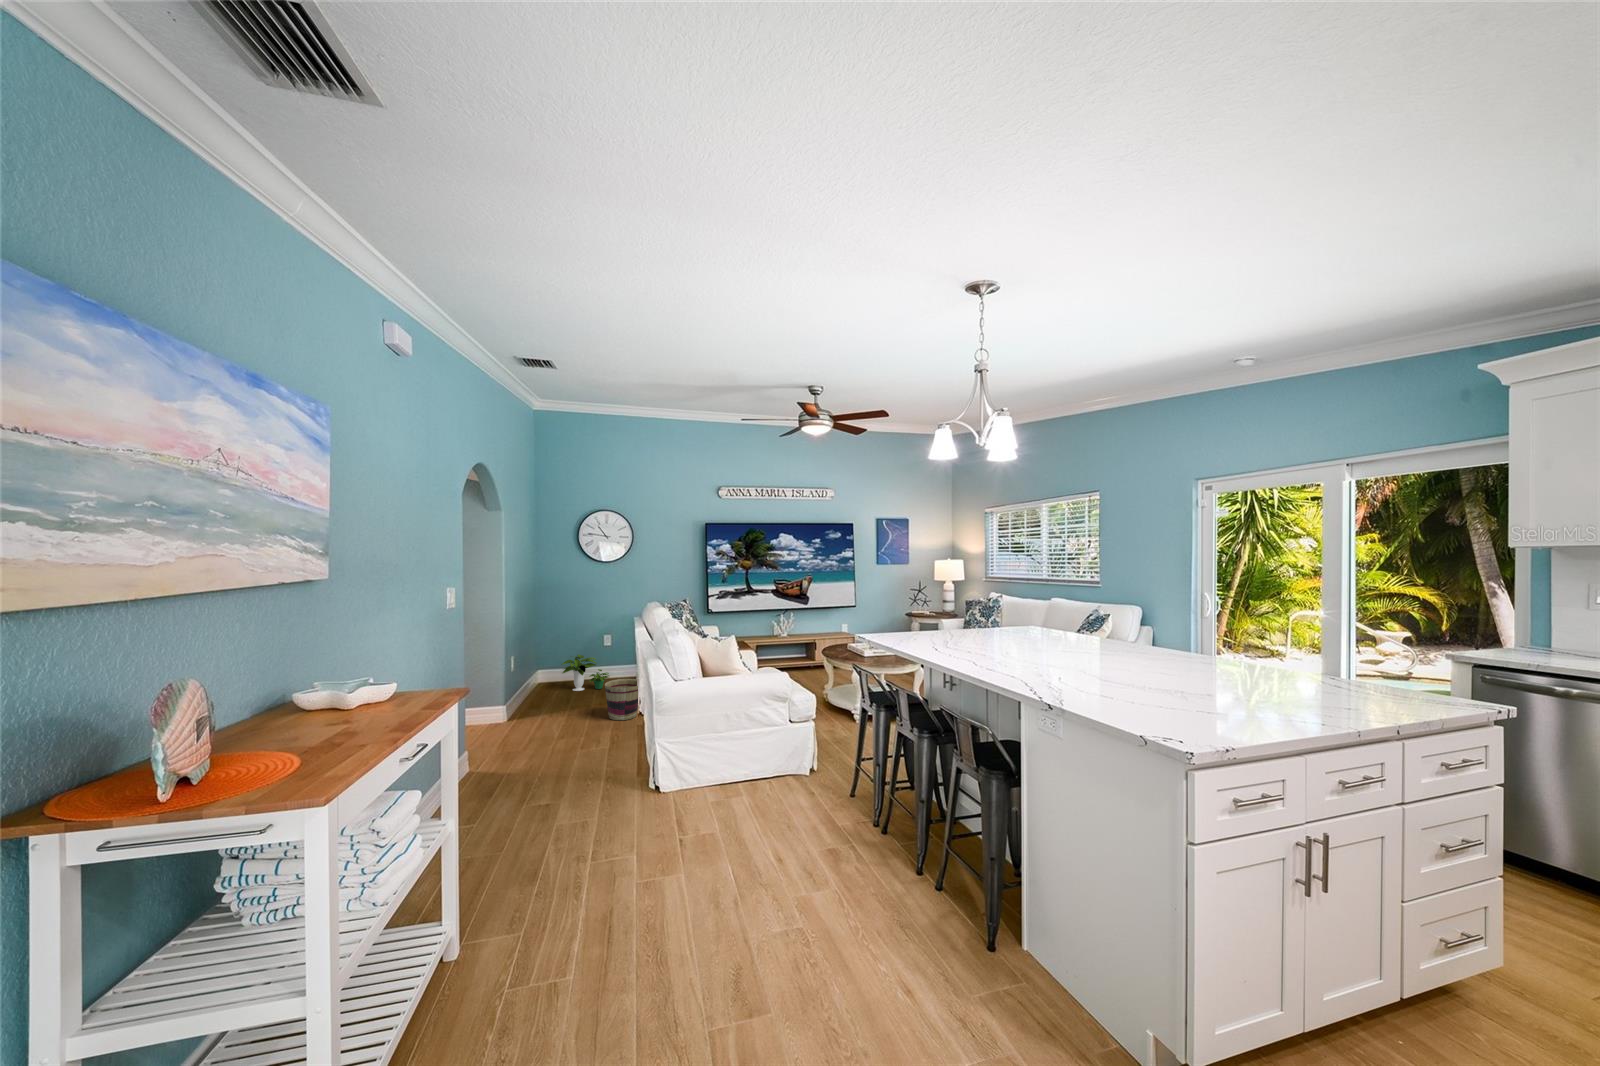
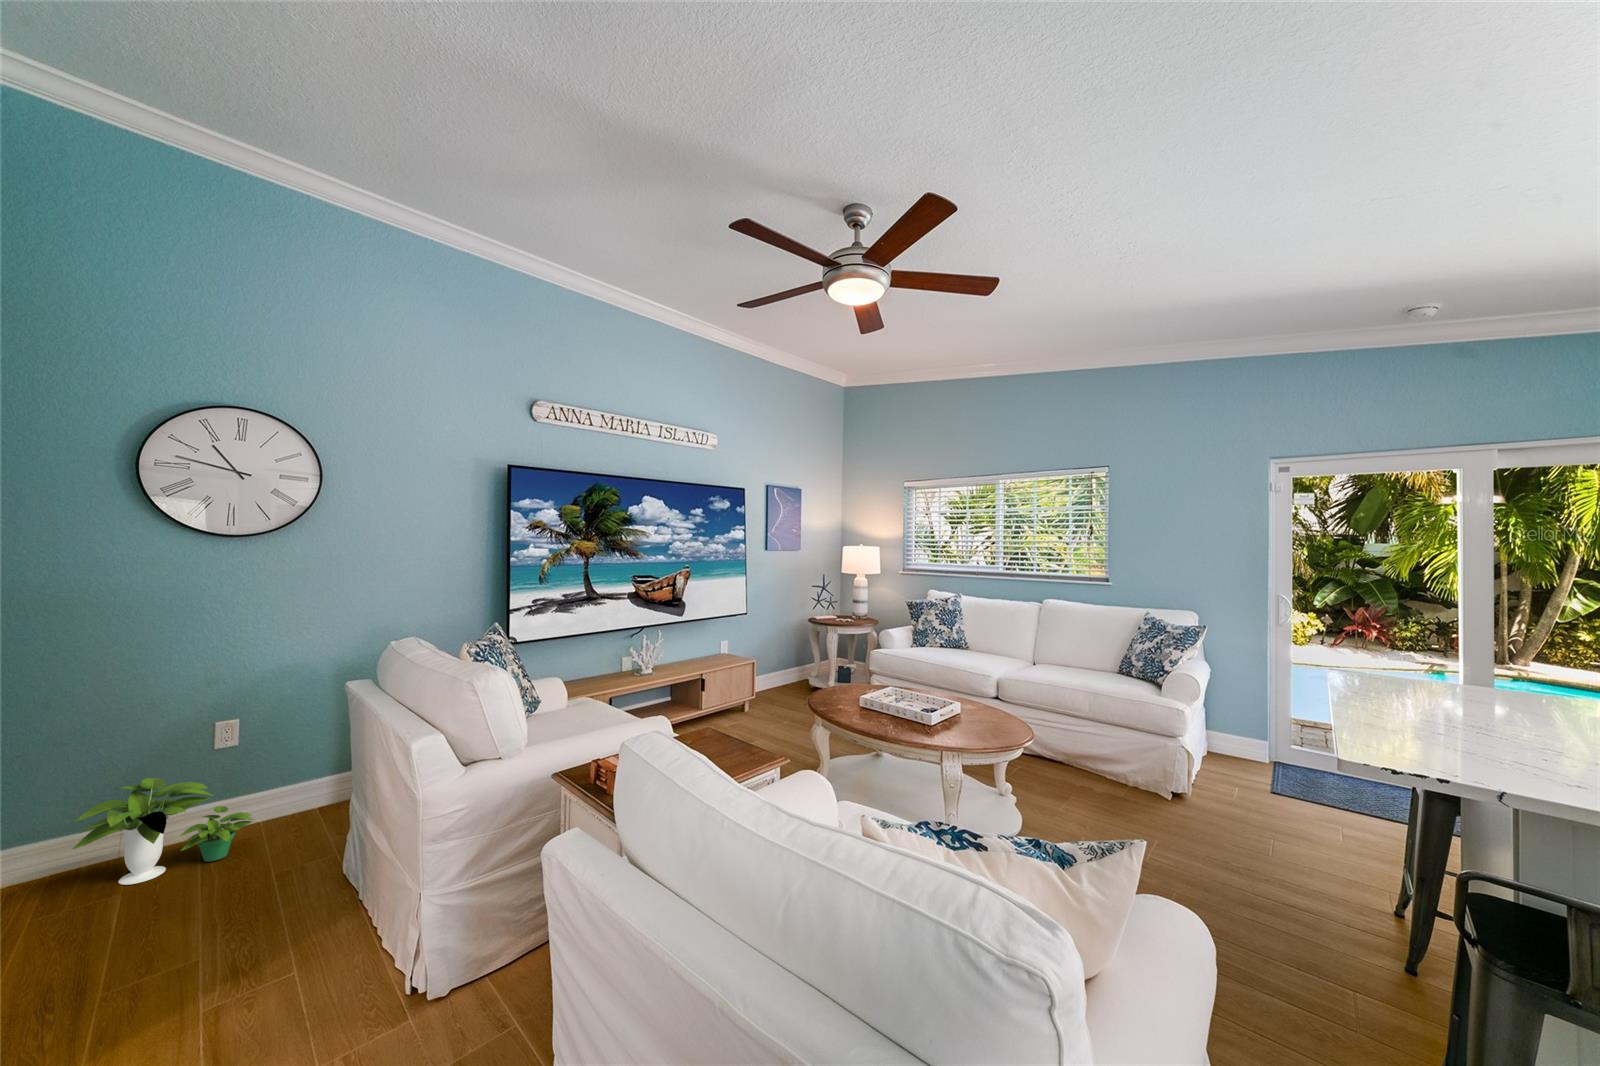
basket: present [605,679,638,720] -> none [226,847,362,999]

